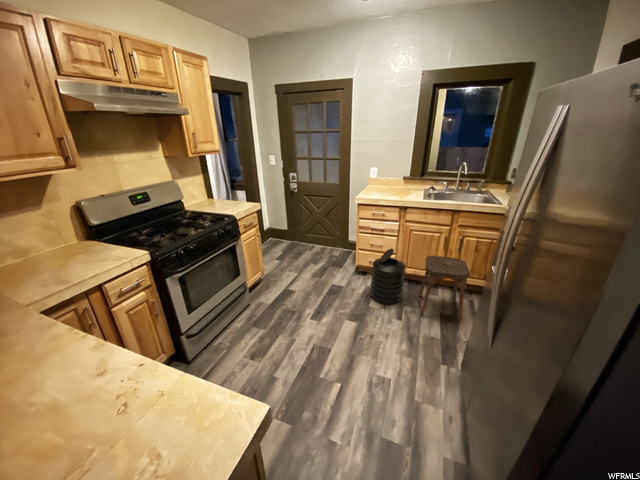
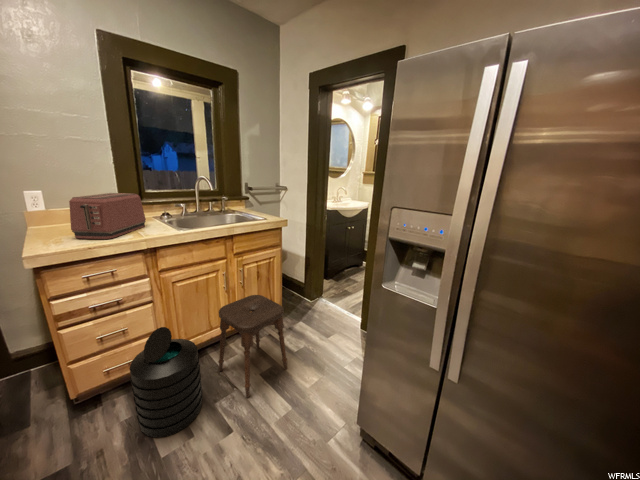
toaster: none [377,172,413,196] -> present [69,193,146,239]

